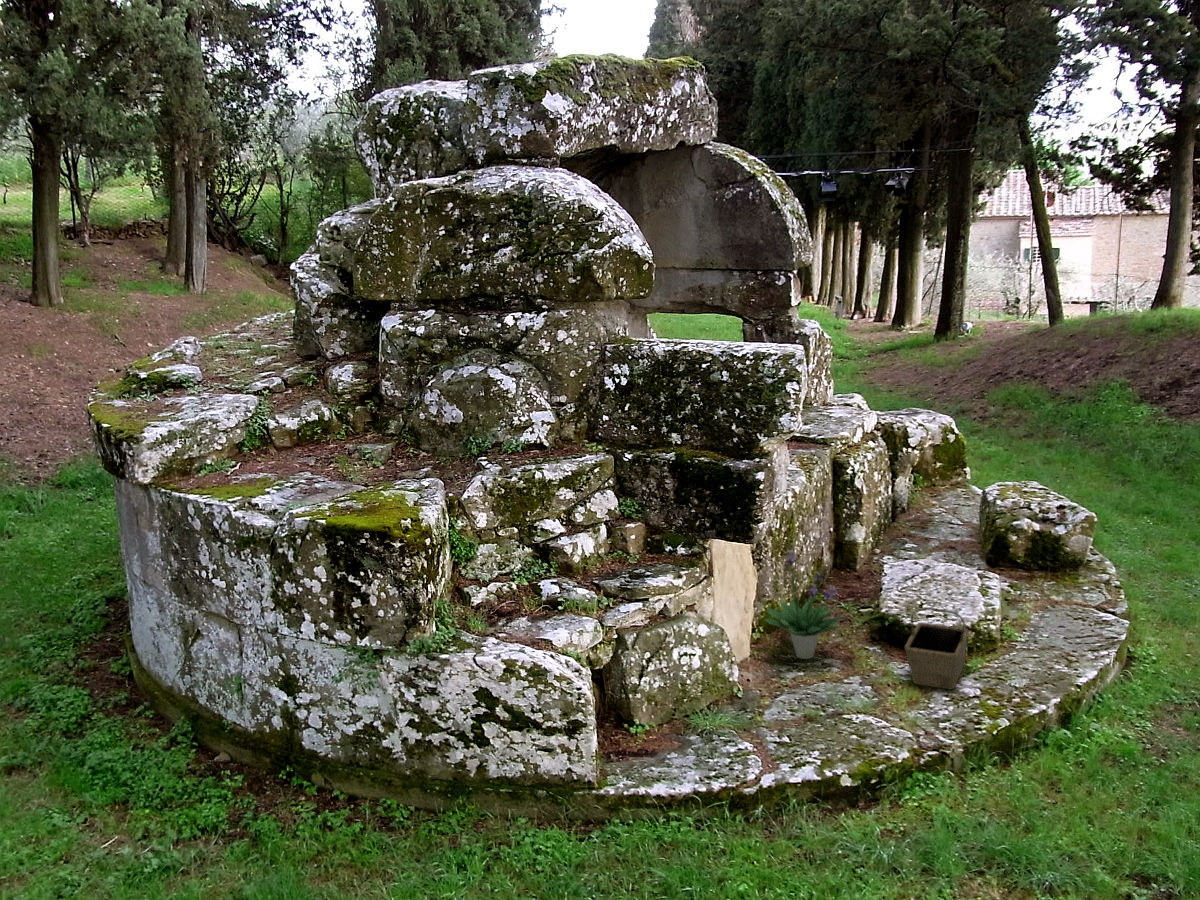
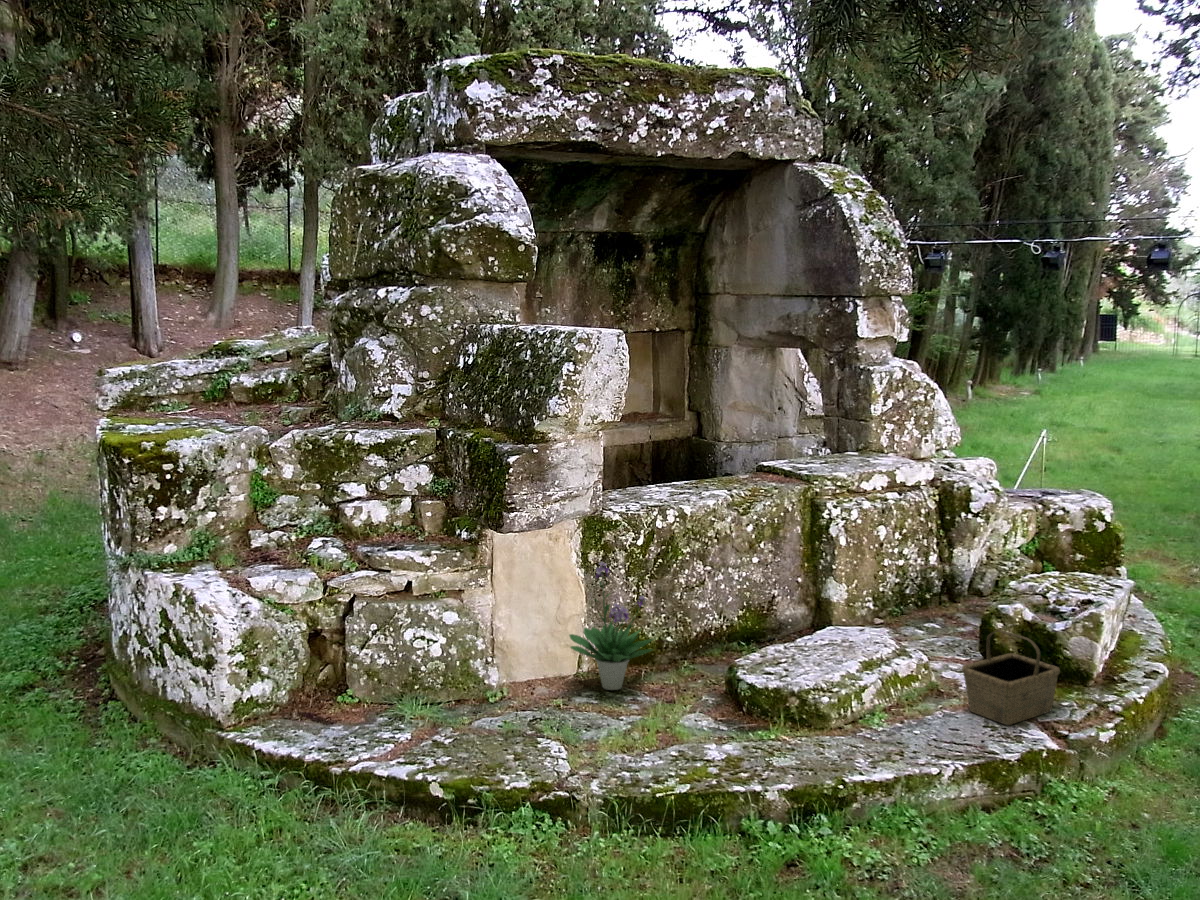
basket: present [905,608,969,689] -> present [962,630,1060,725]

